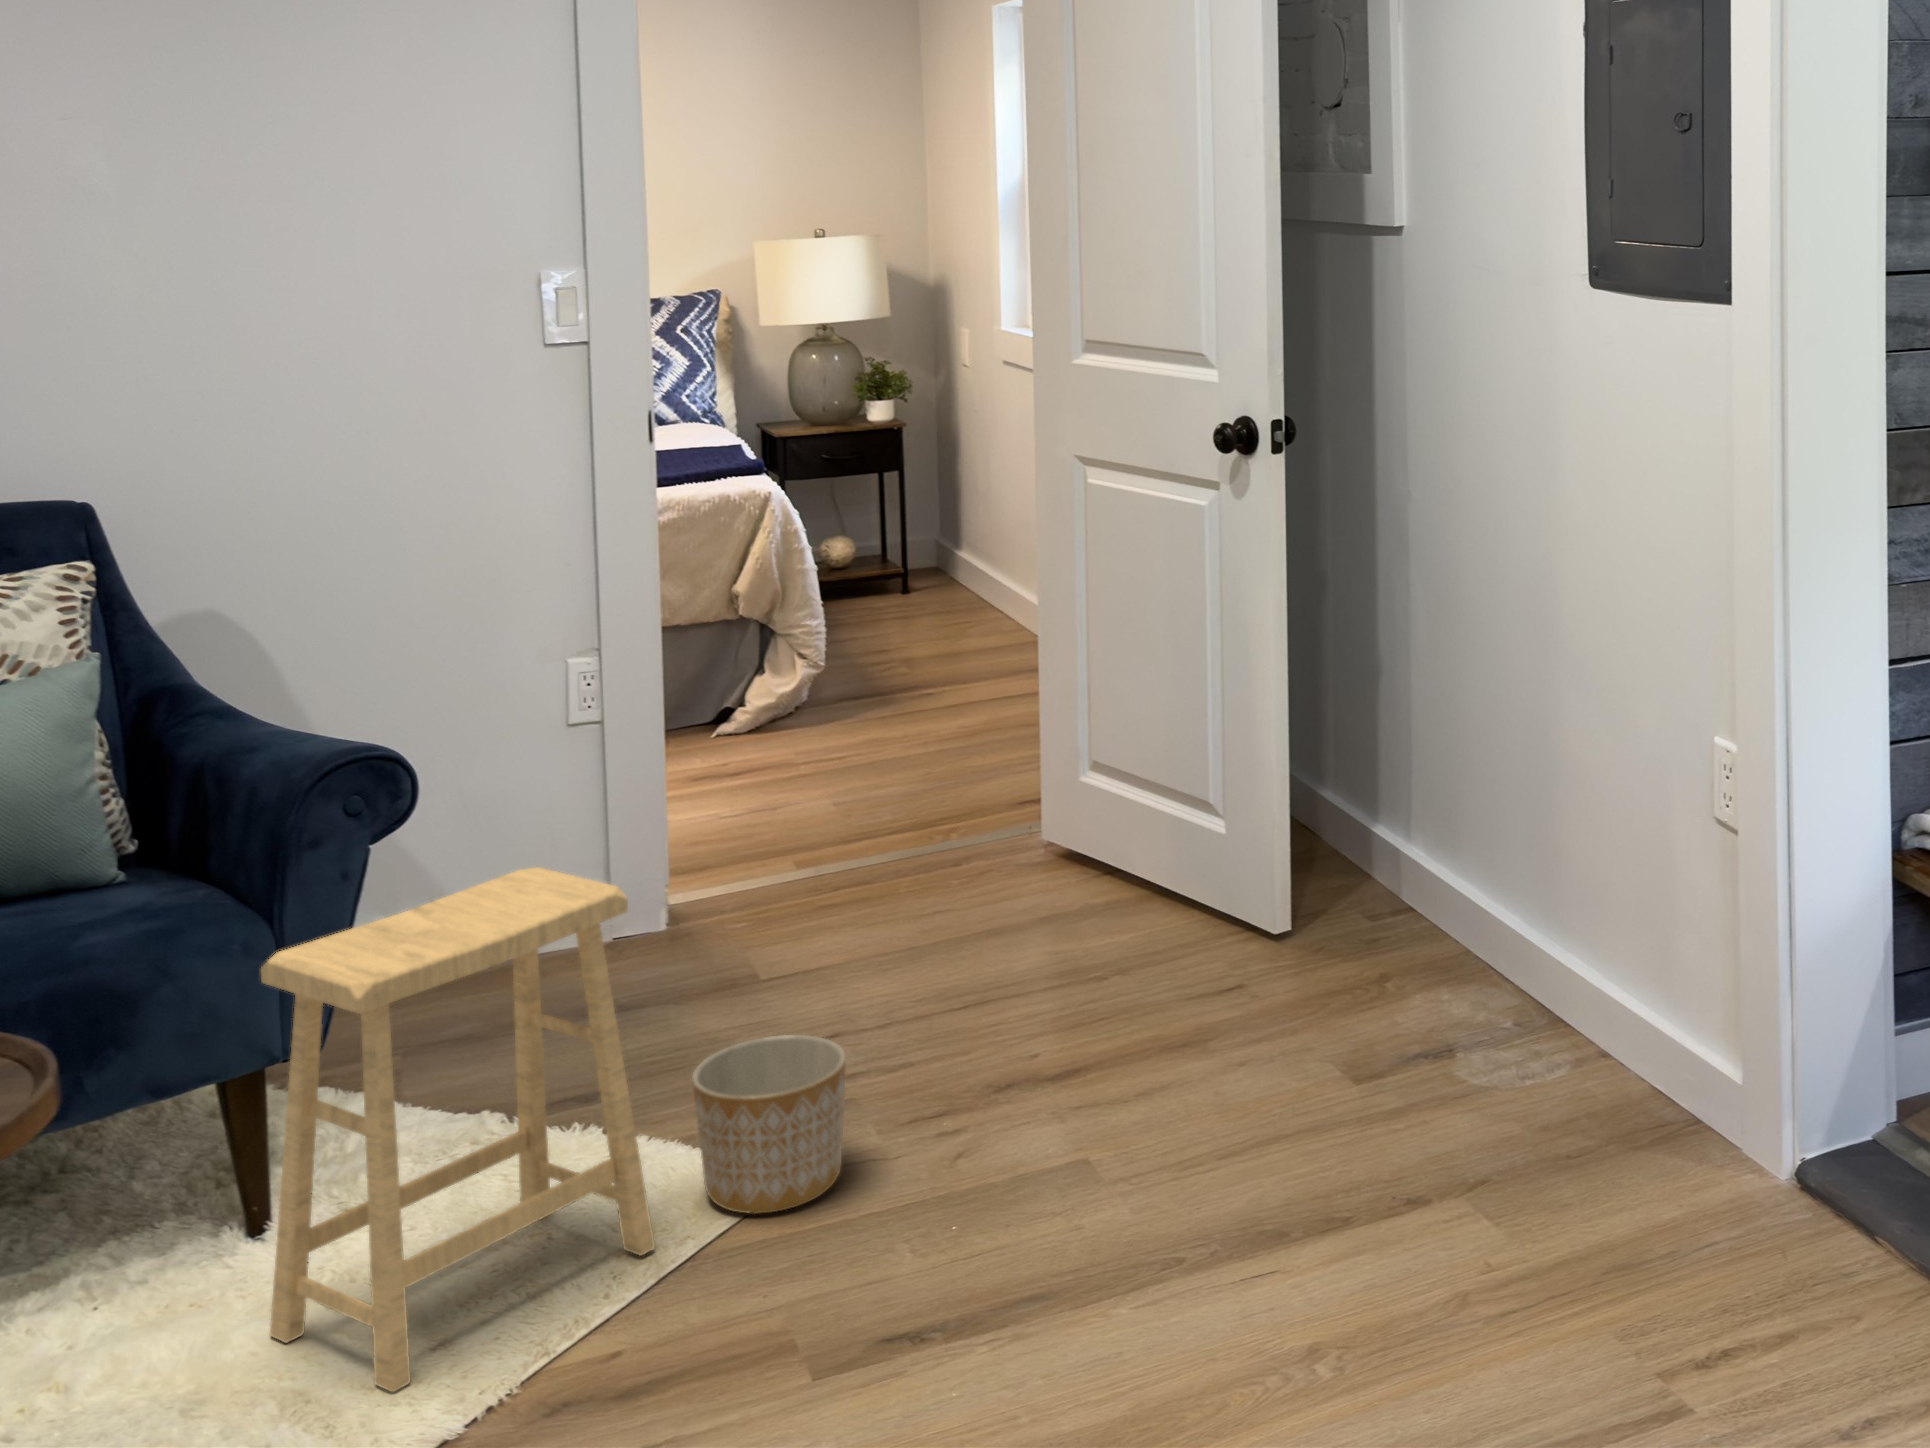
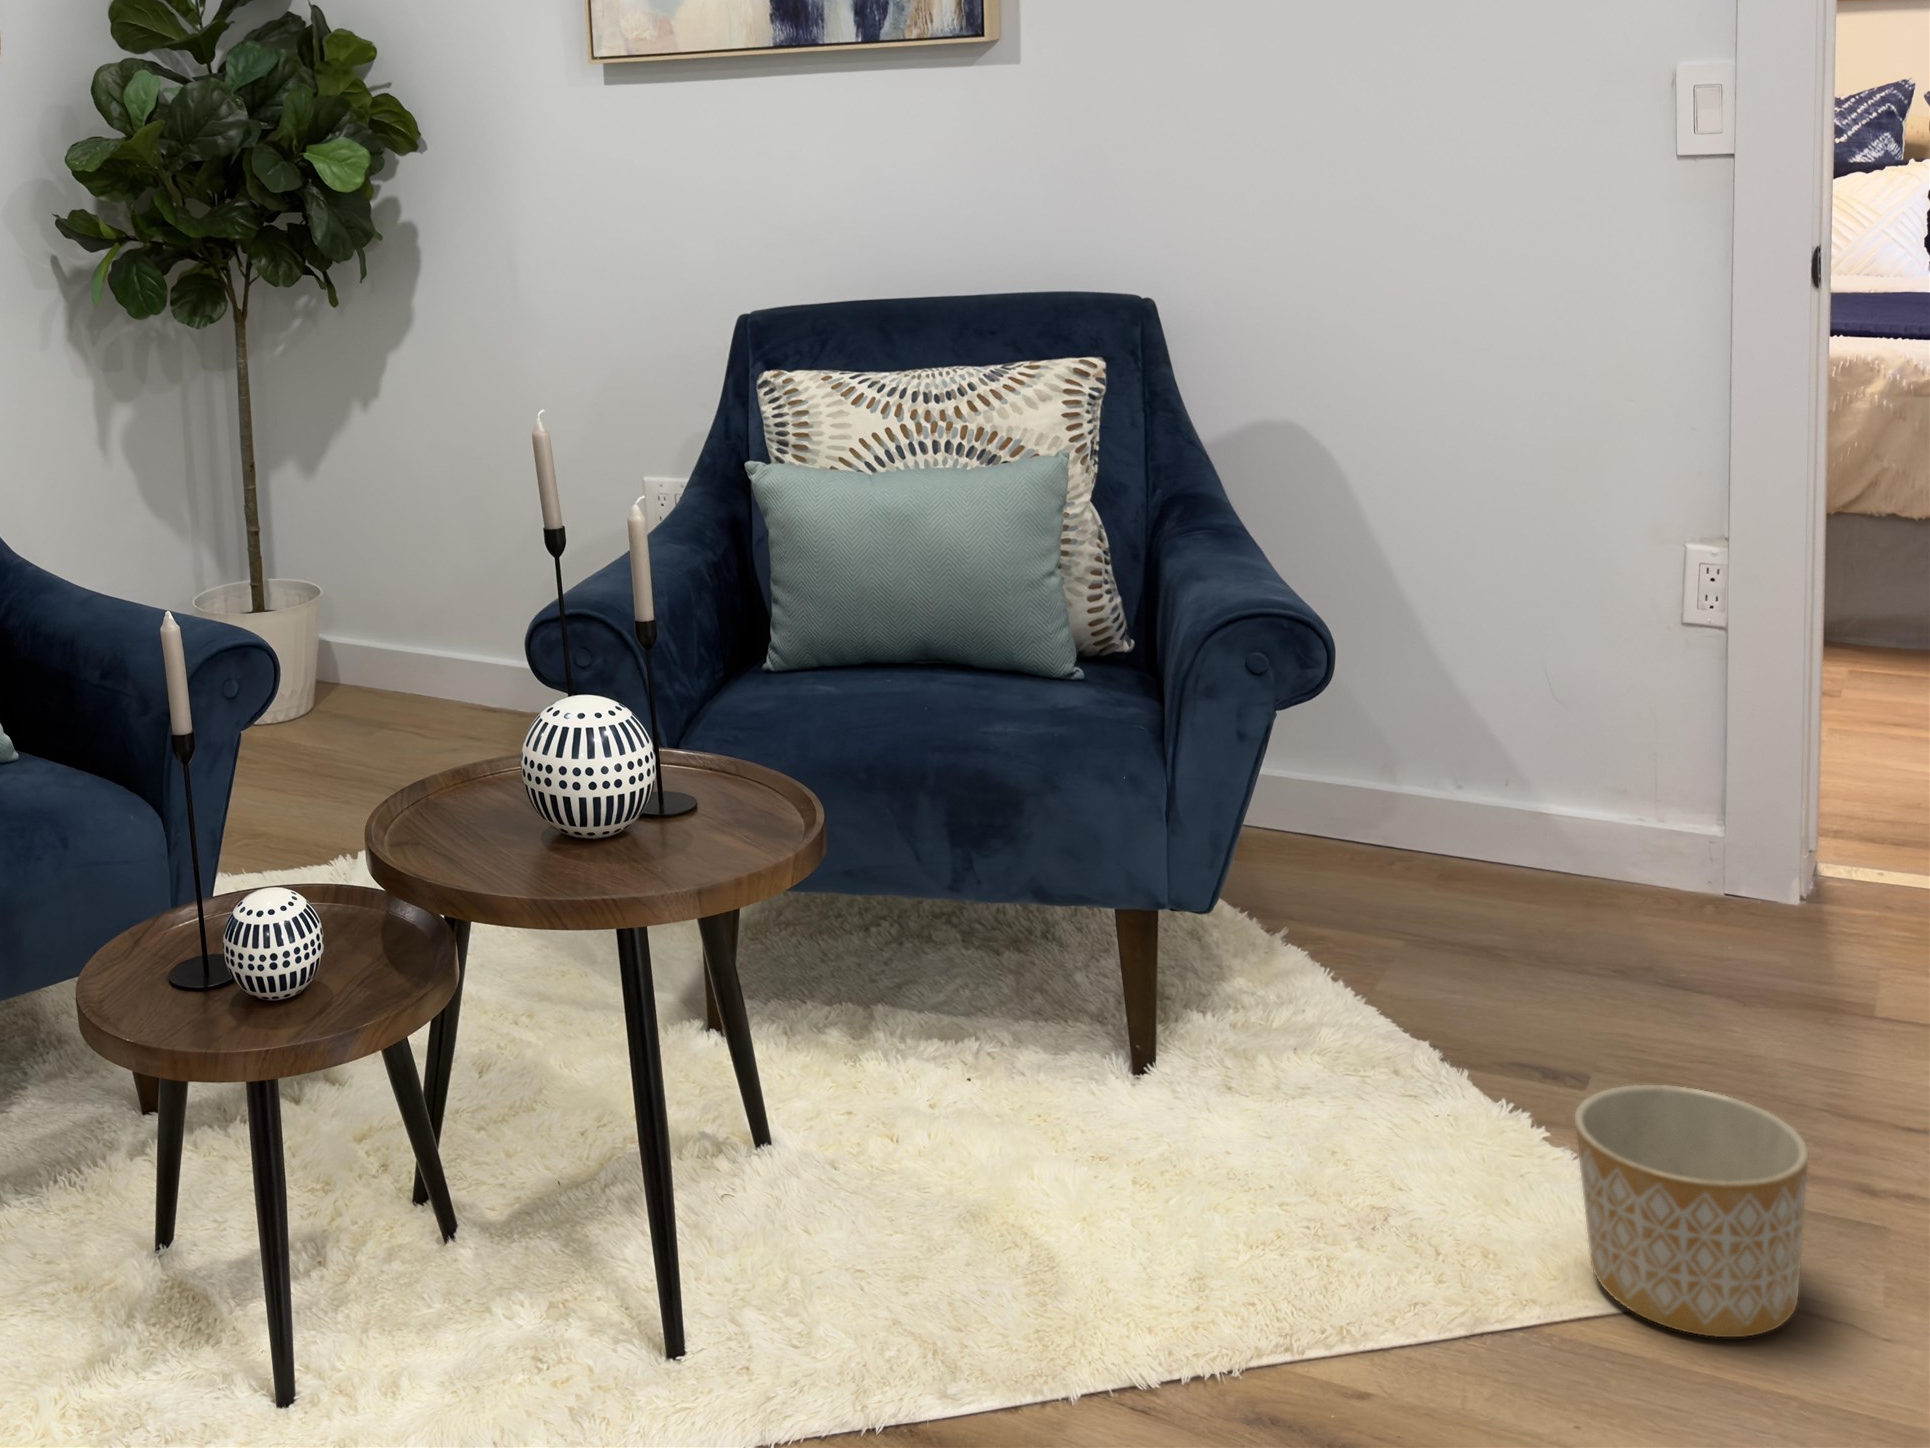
footstool: present [261,867,655,1392] -> none [1051,777,1488,1302]

